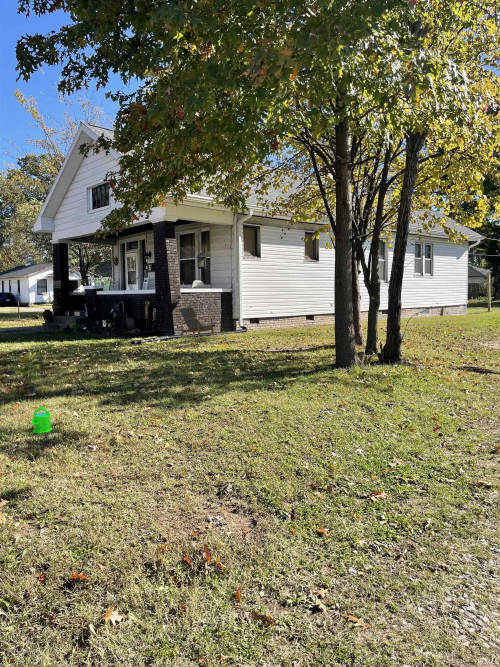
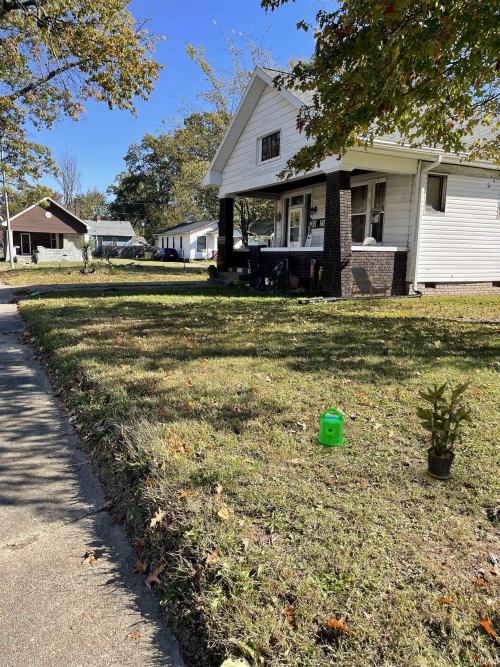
potted plant: present [14,352,40,396] -> present [415,378,472,479]
watering can: present [31,407,52,433] -> present [317,407,344,446]

